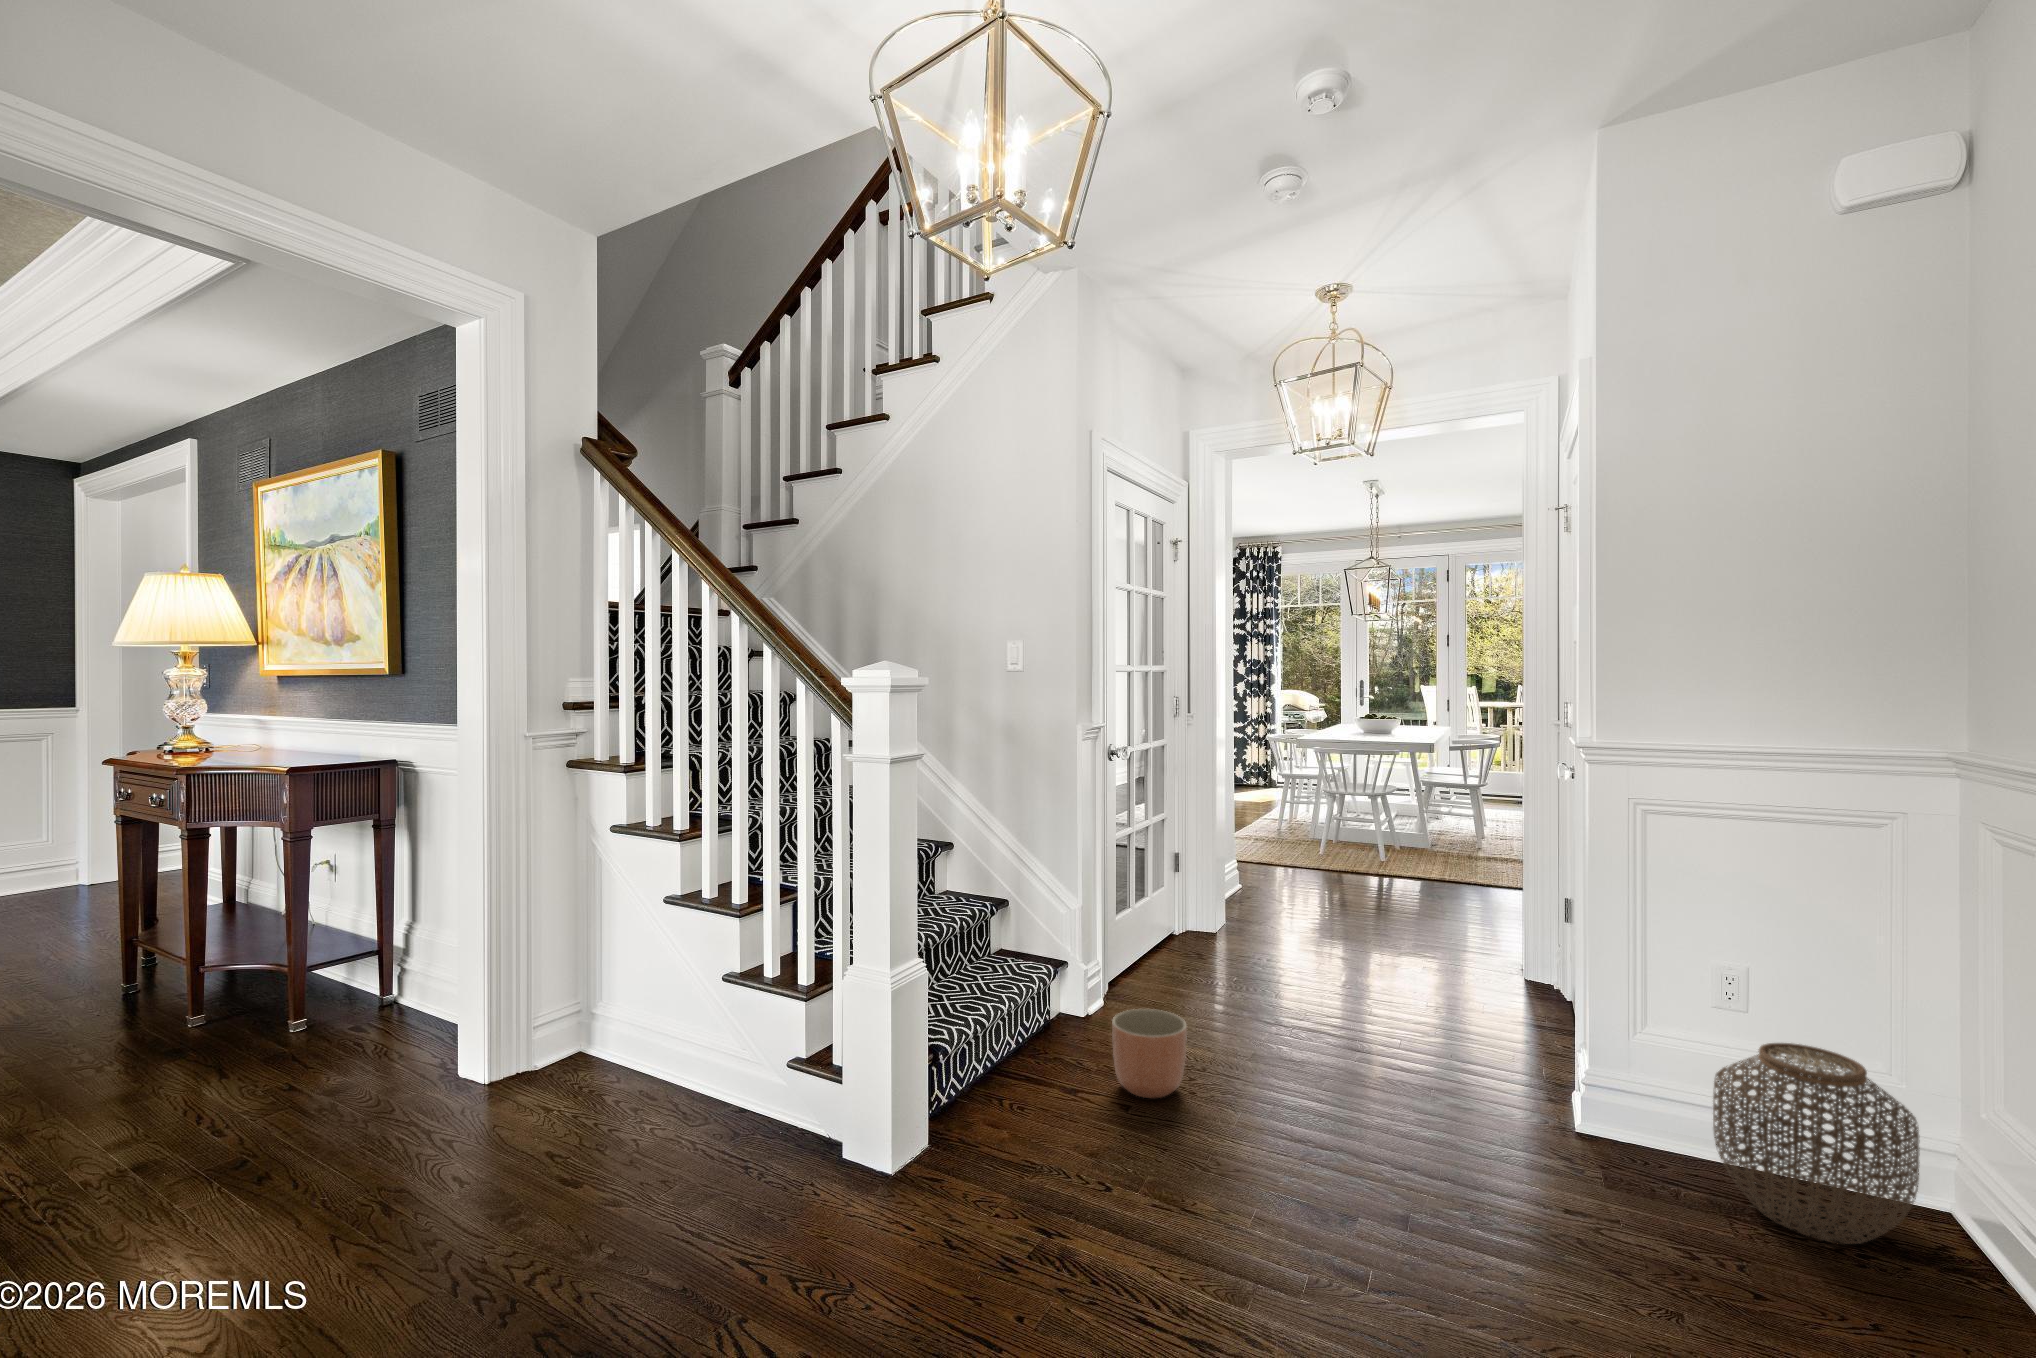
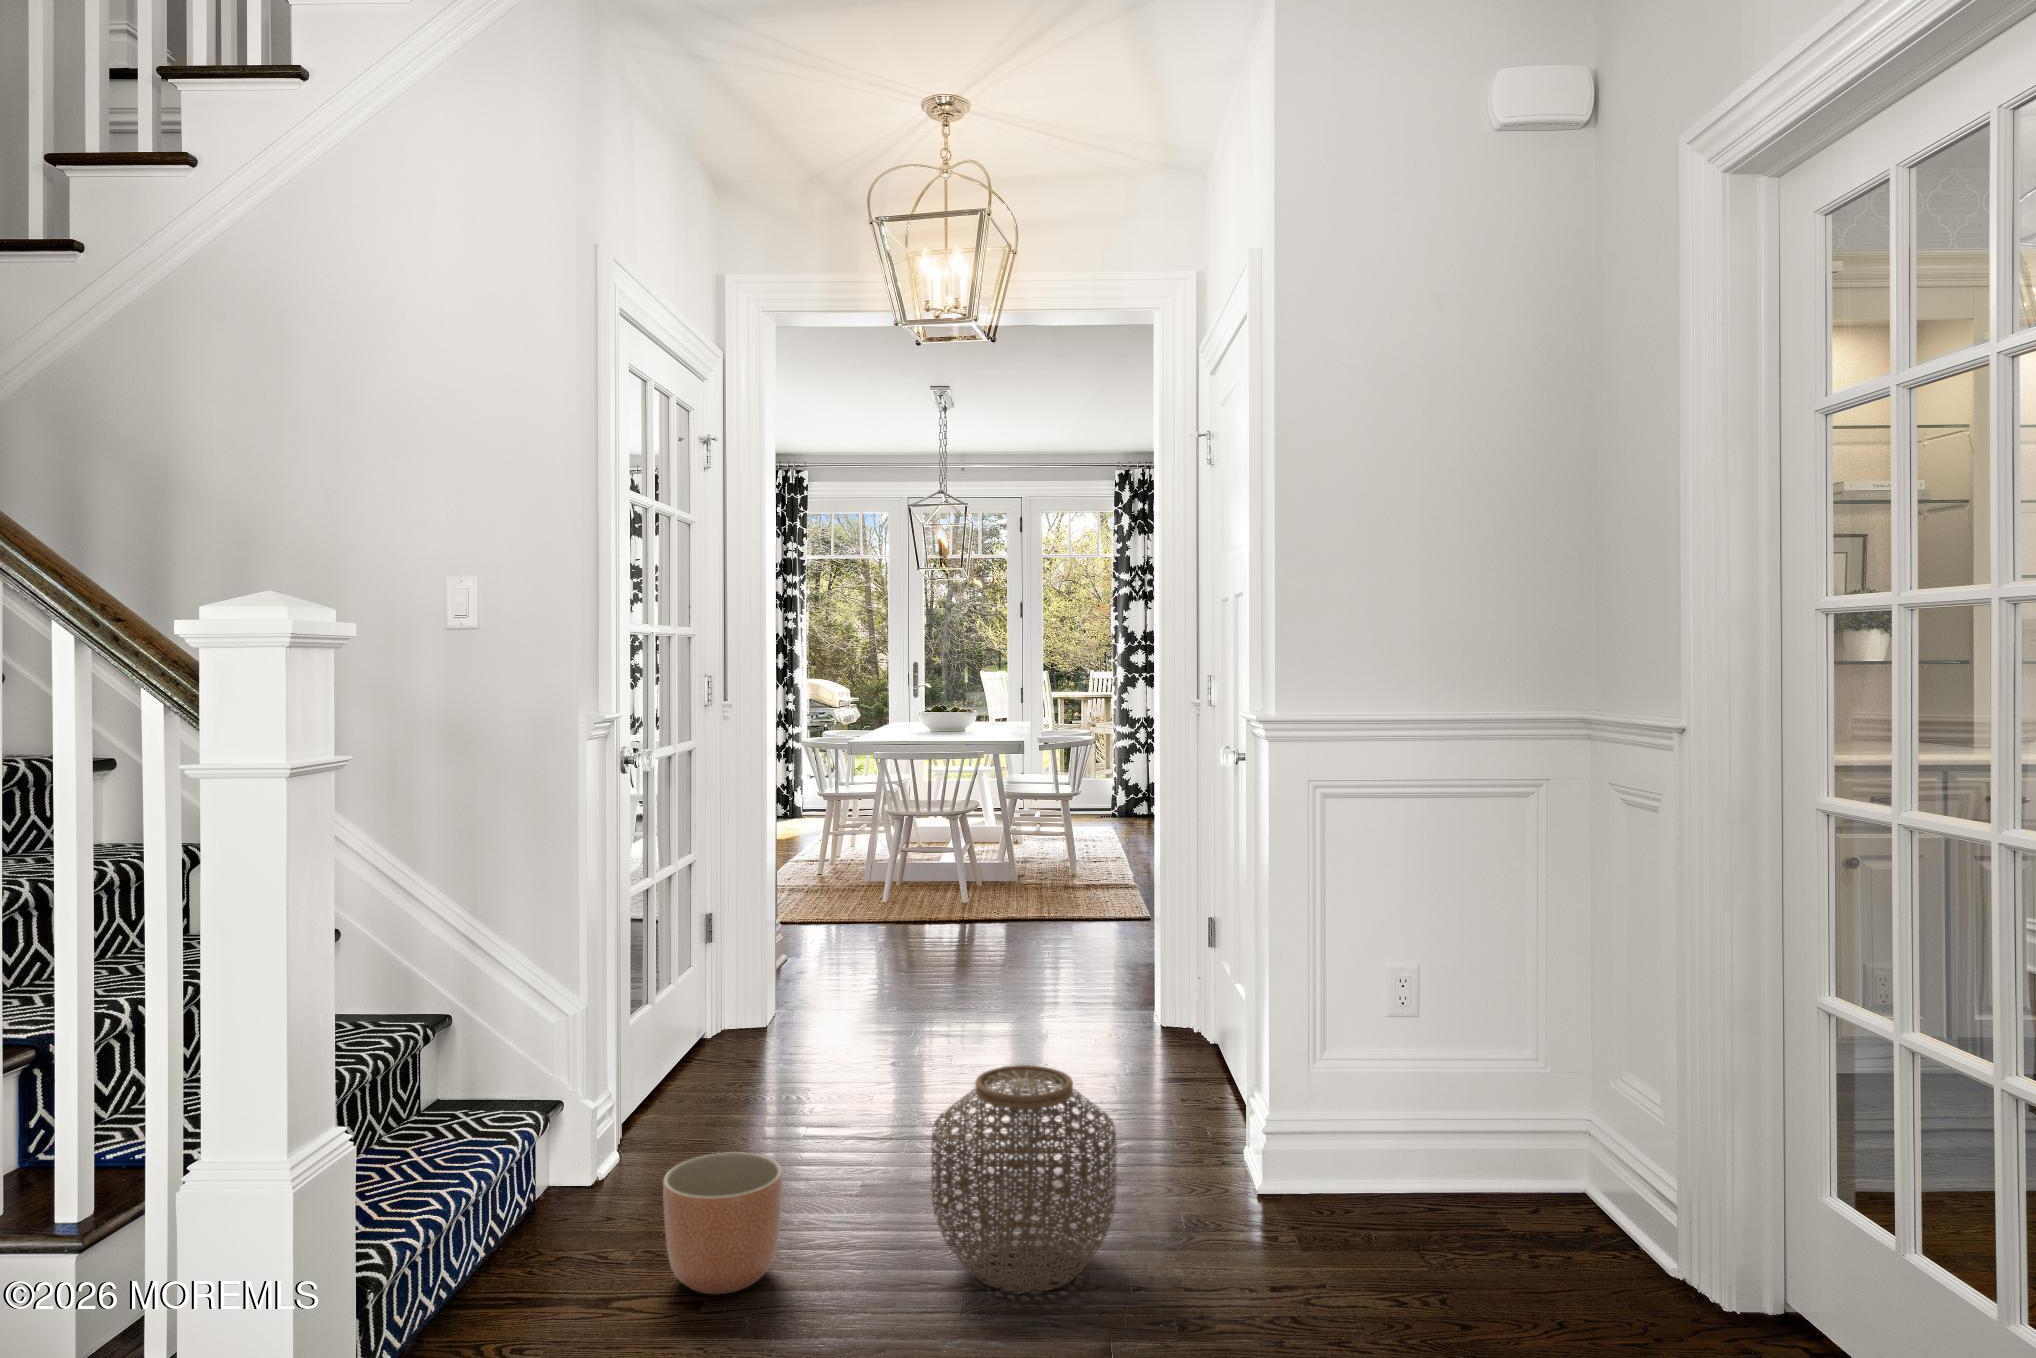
woven basket: present [1713,1043,1920,1244] -> present [931,1065,1116,1292]

